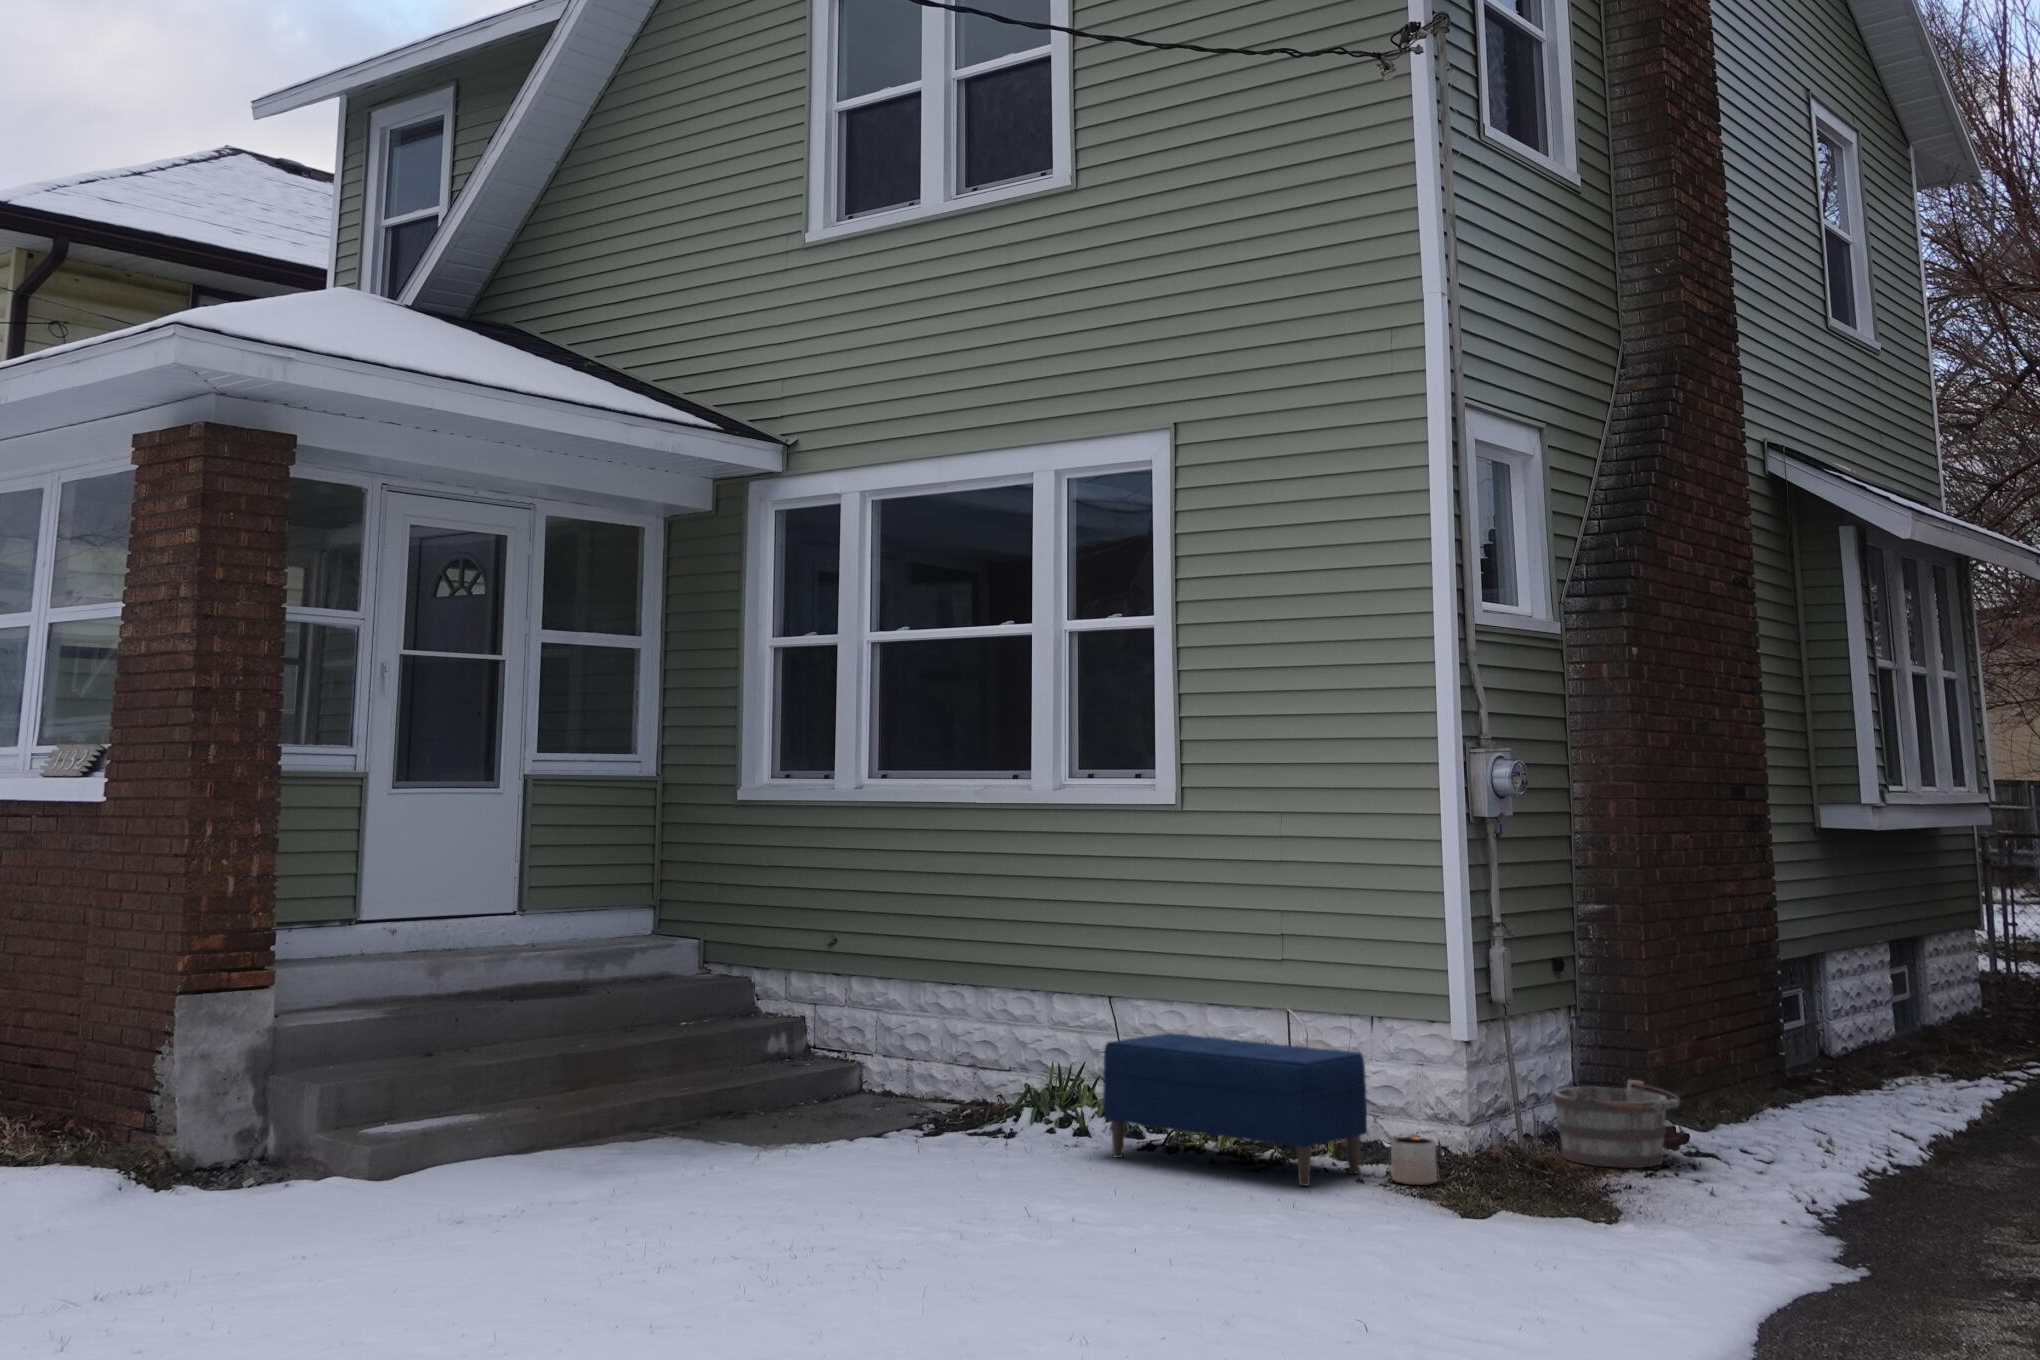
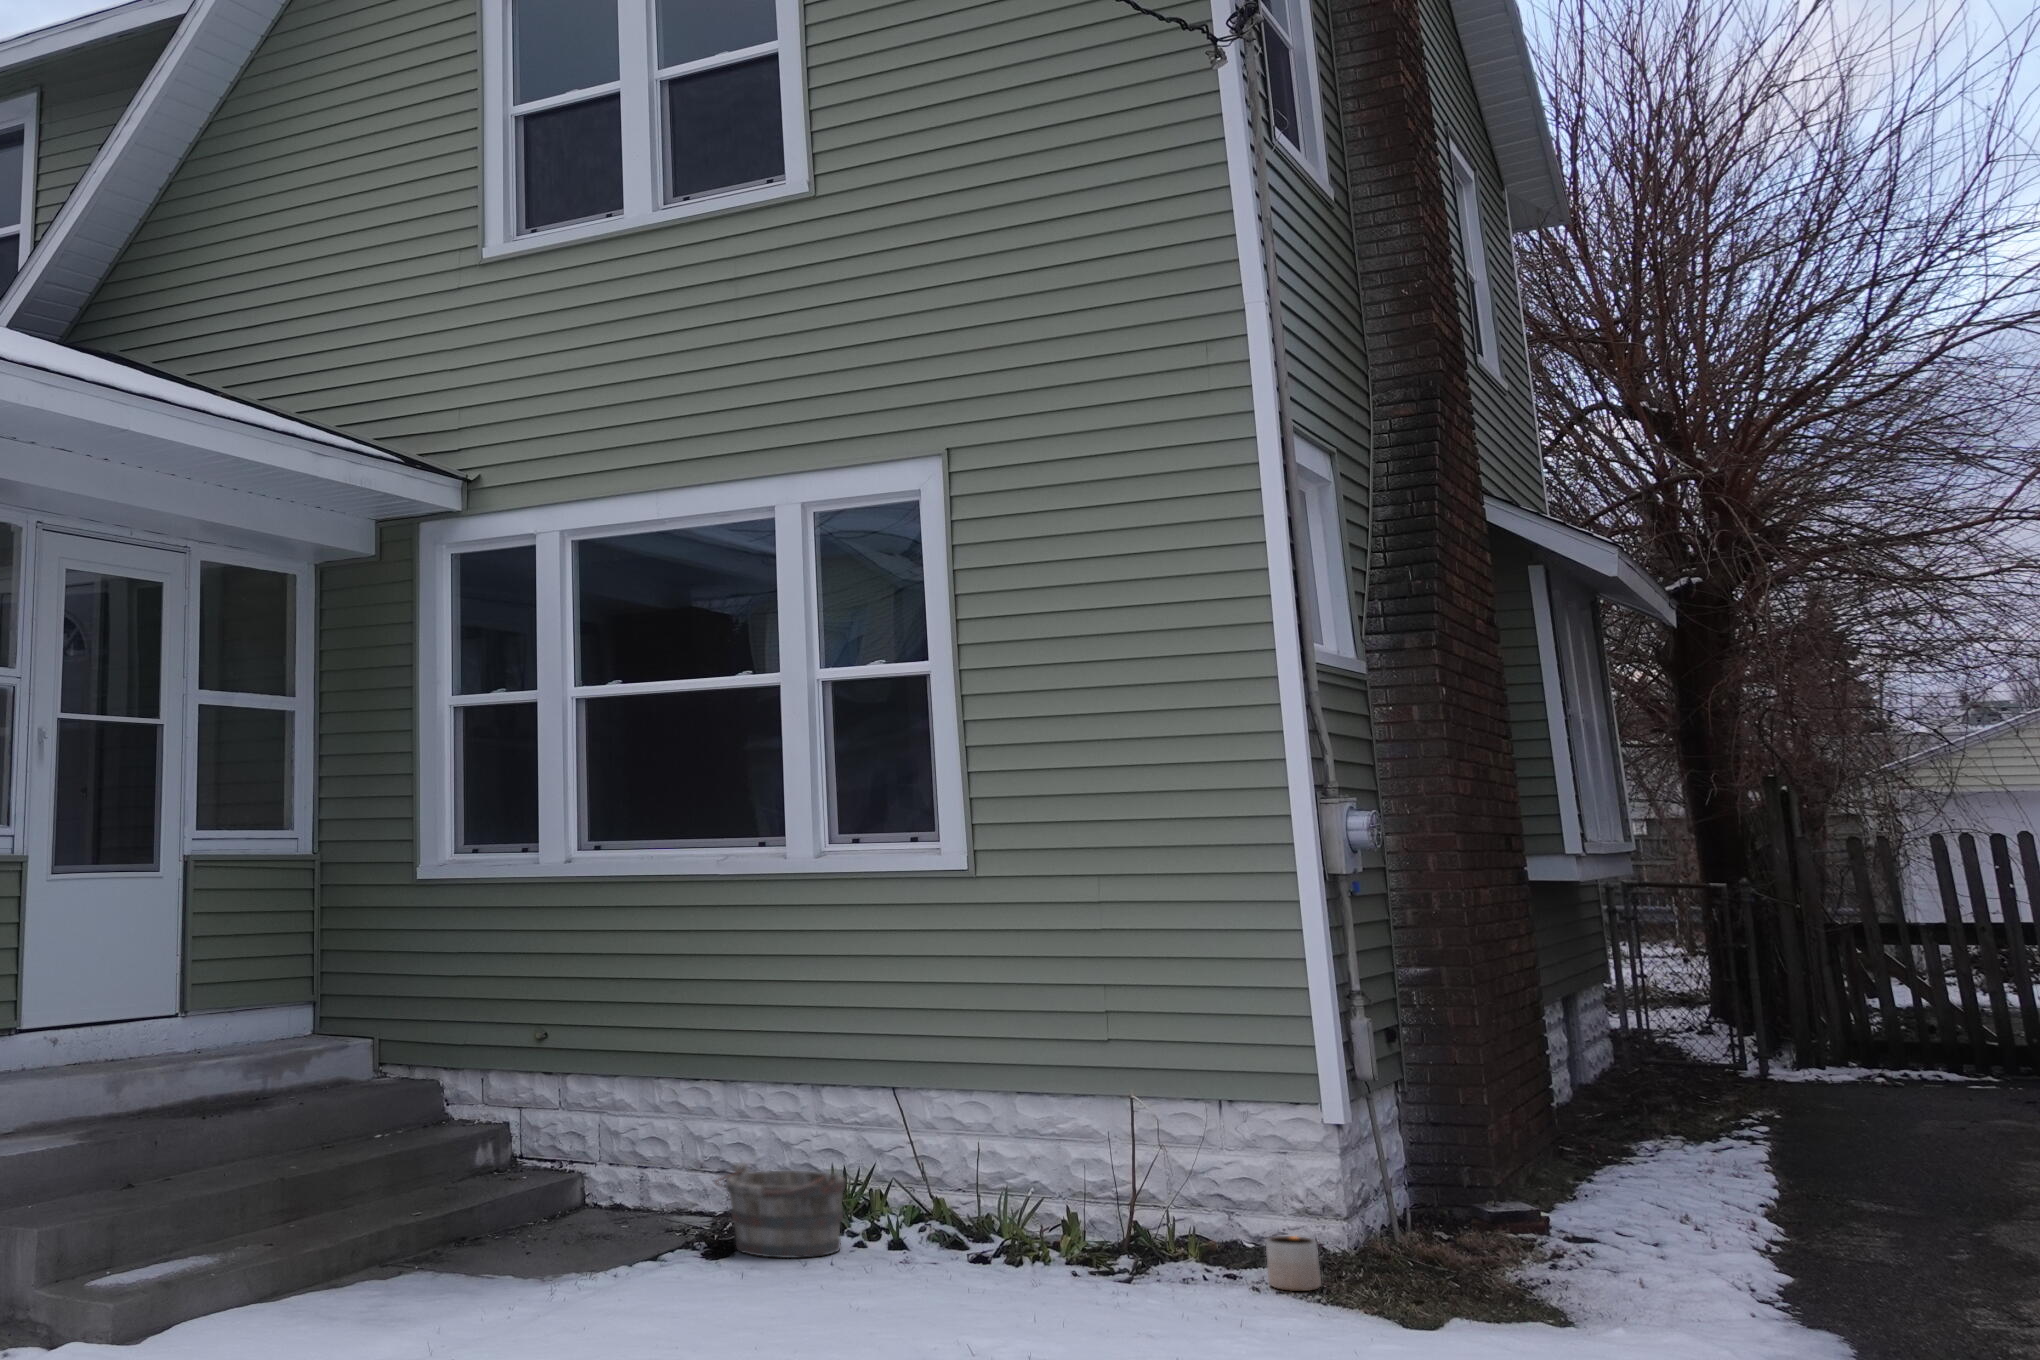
bench: present [1103,1033,1367,1186] -> none [922,1128,1230,1298]
bucket: present [1552,1080,1680,1168] -> present [715,1163,846,1258]

